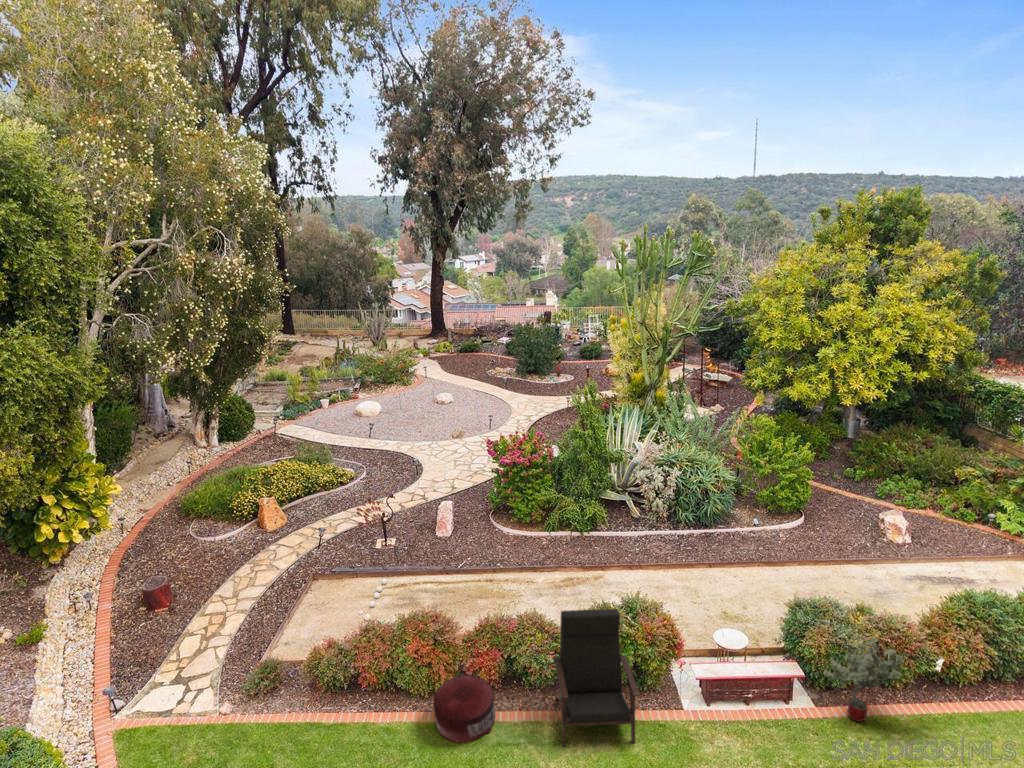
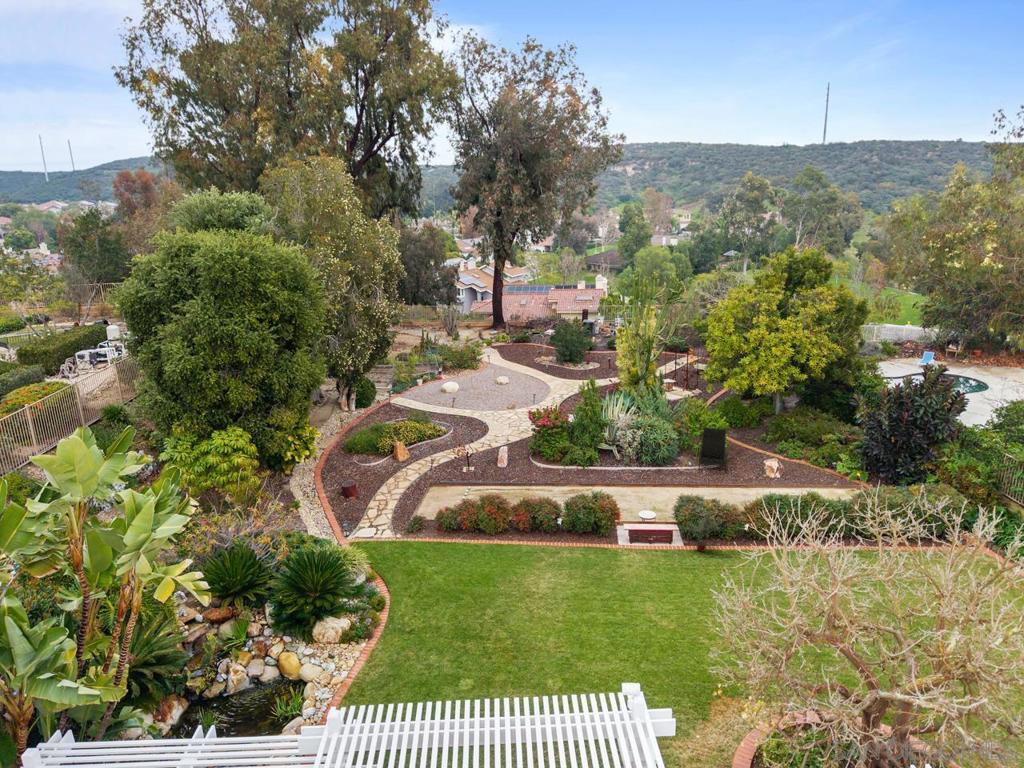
lounge chair: present [555,609,640,747] -> present [699,428,728,473]
pouf: present [434,675,495,743] -> none [497,524,526,552]

